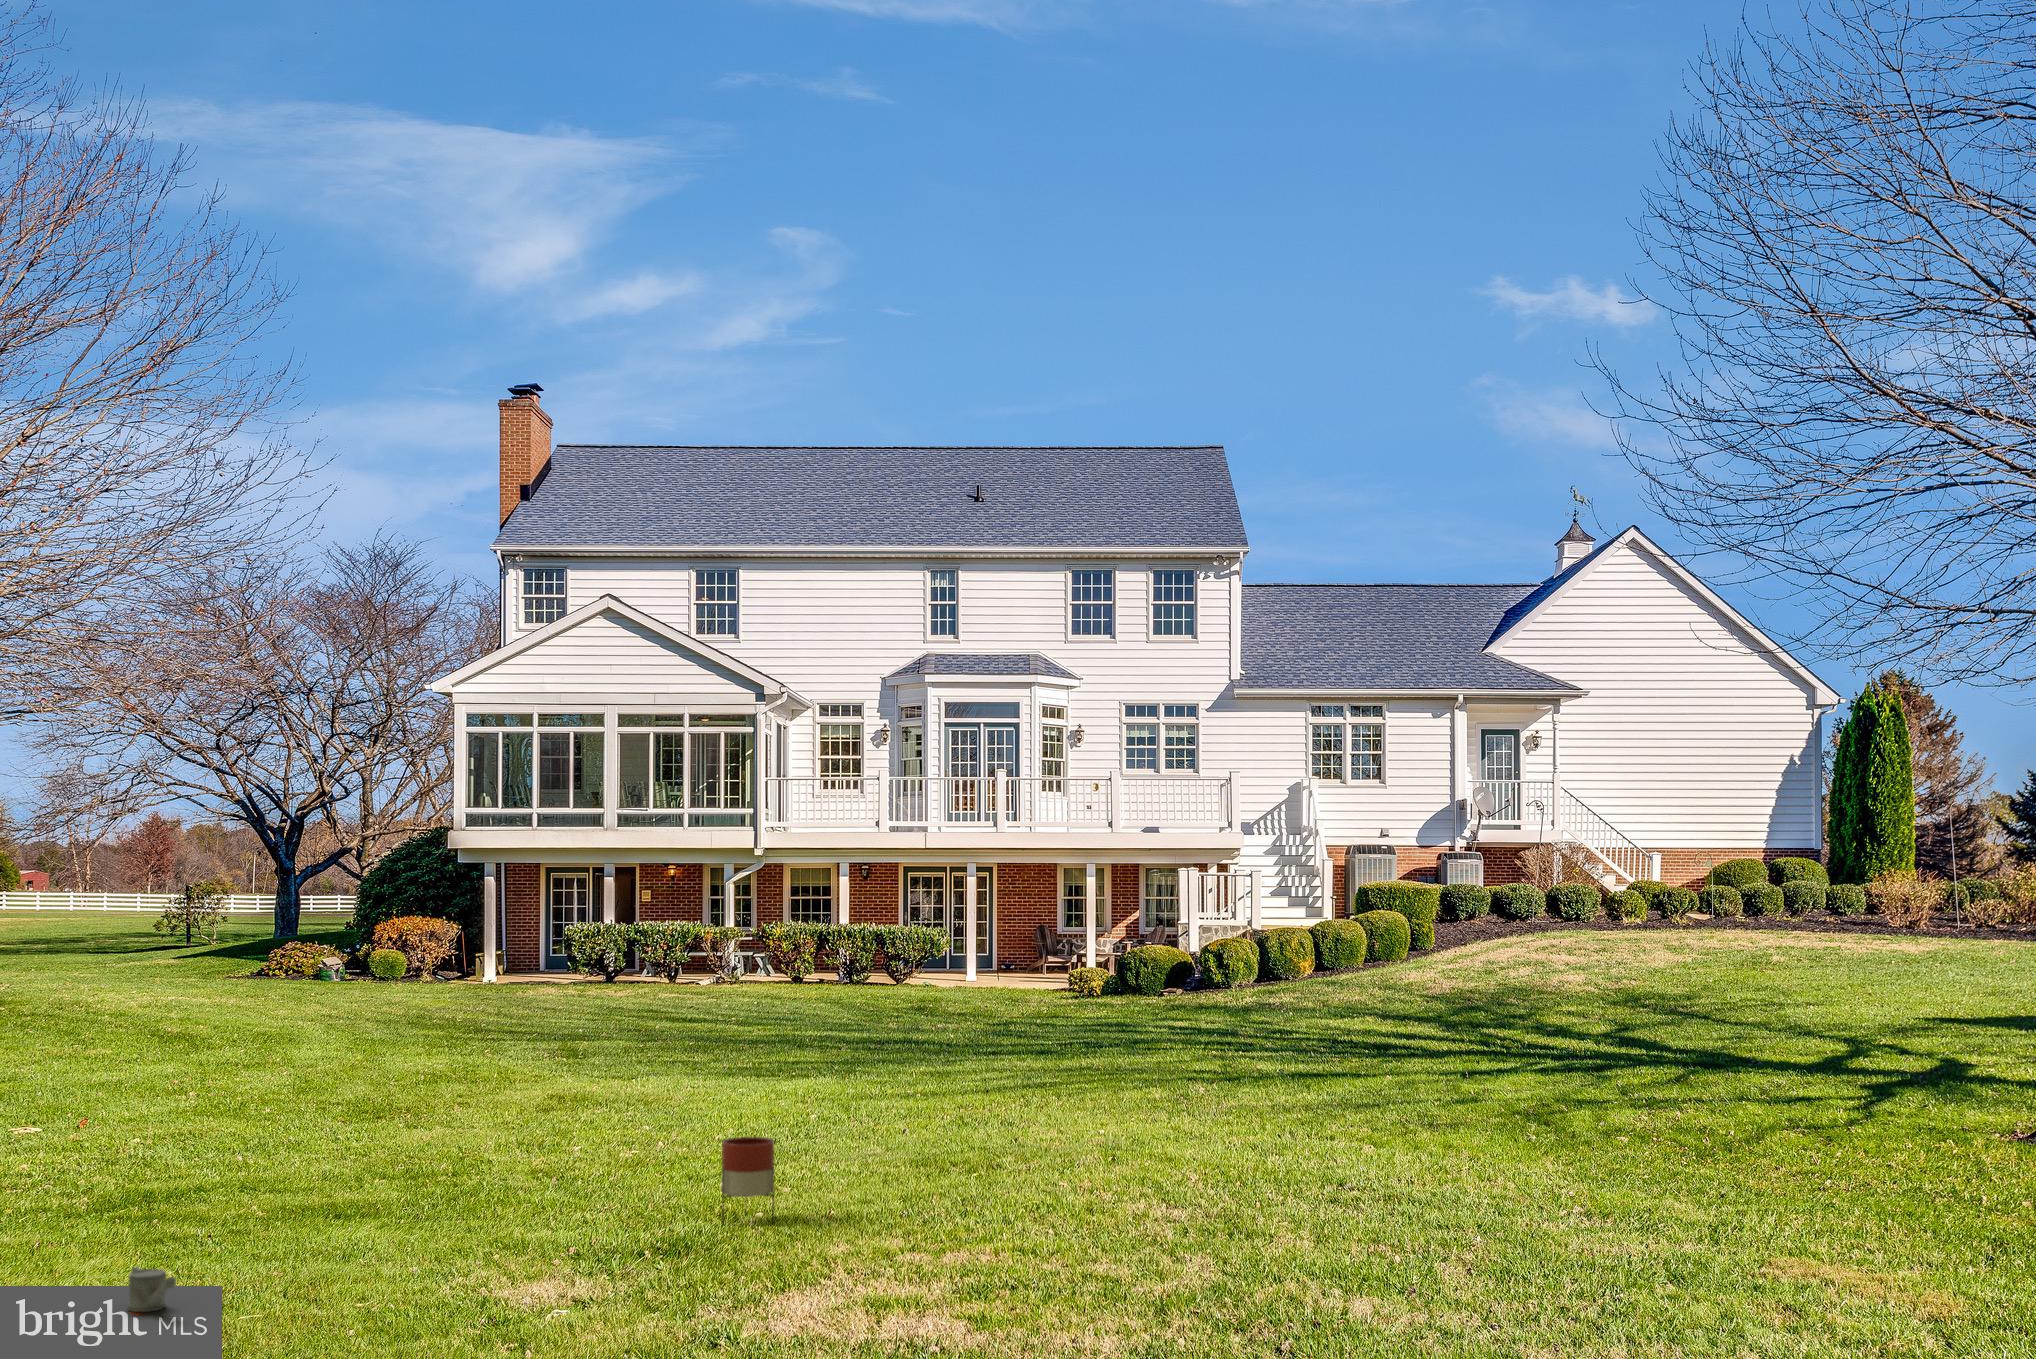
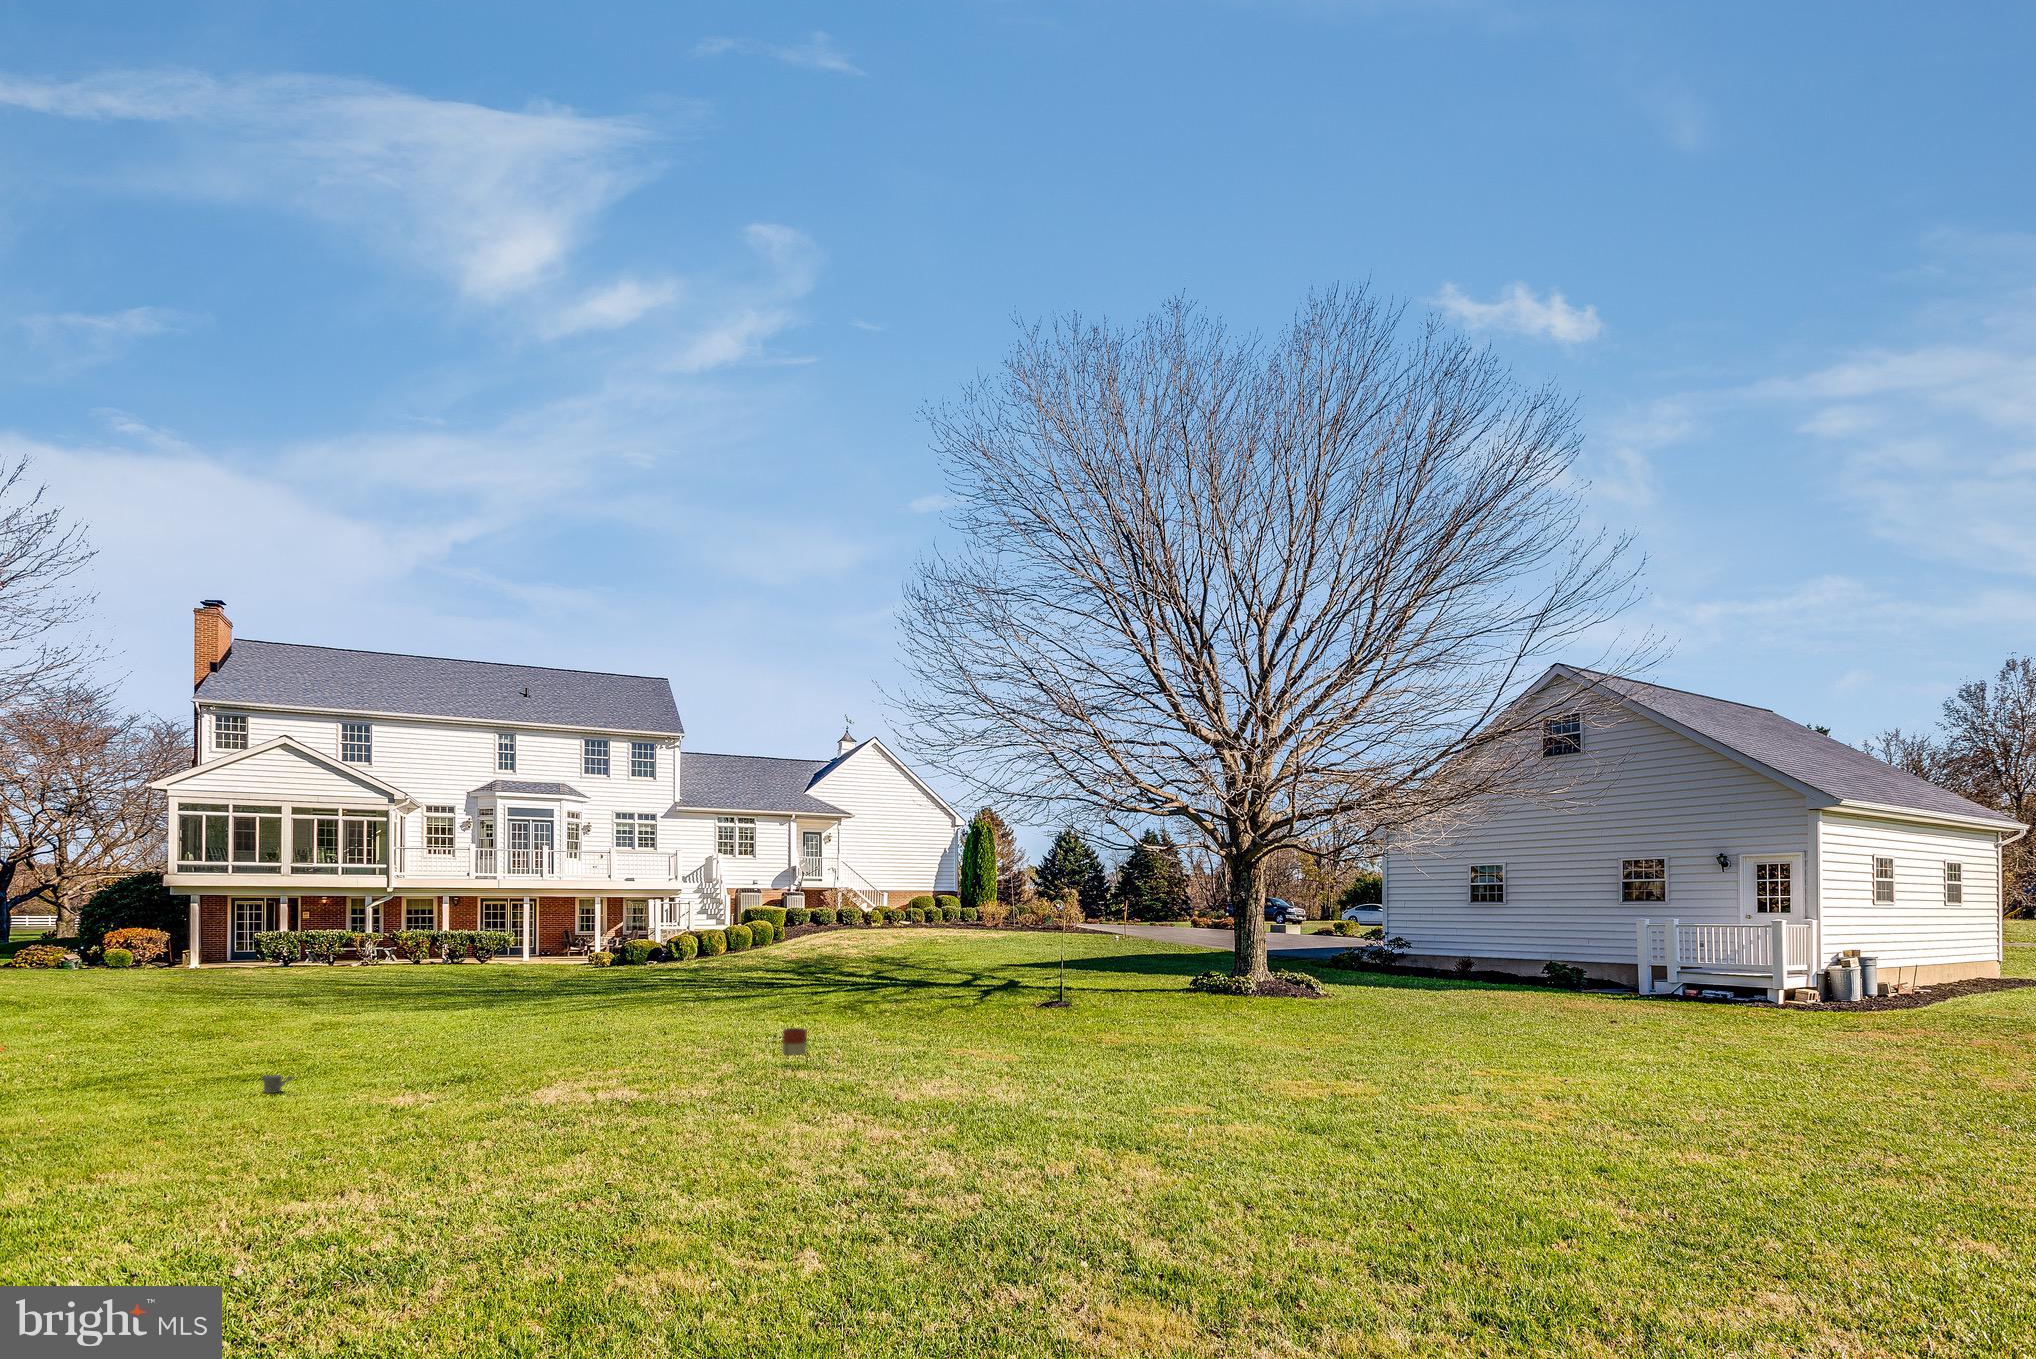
planter: present [721,1137,775,1224] -> present [782,1028,807,1057]

